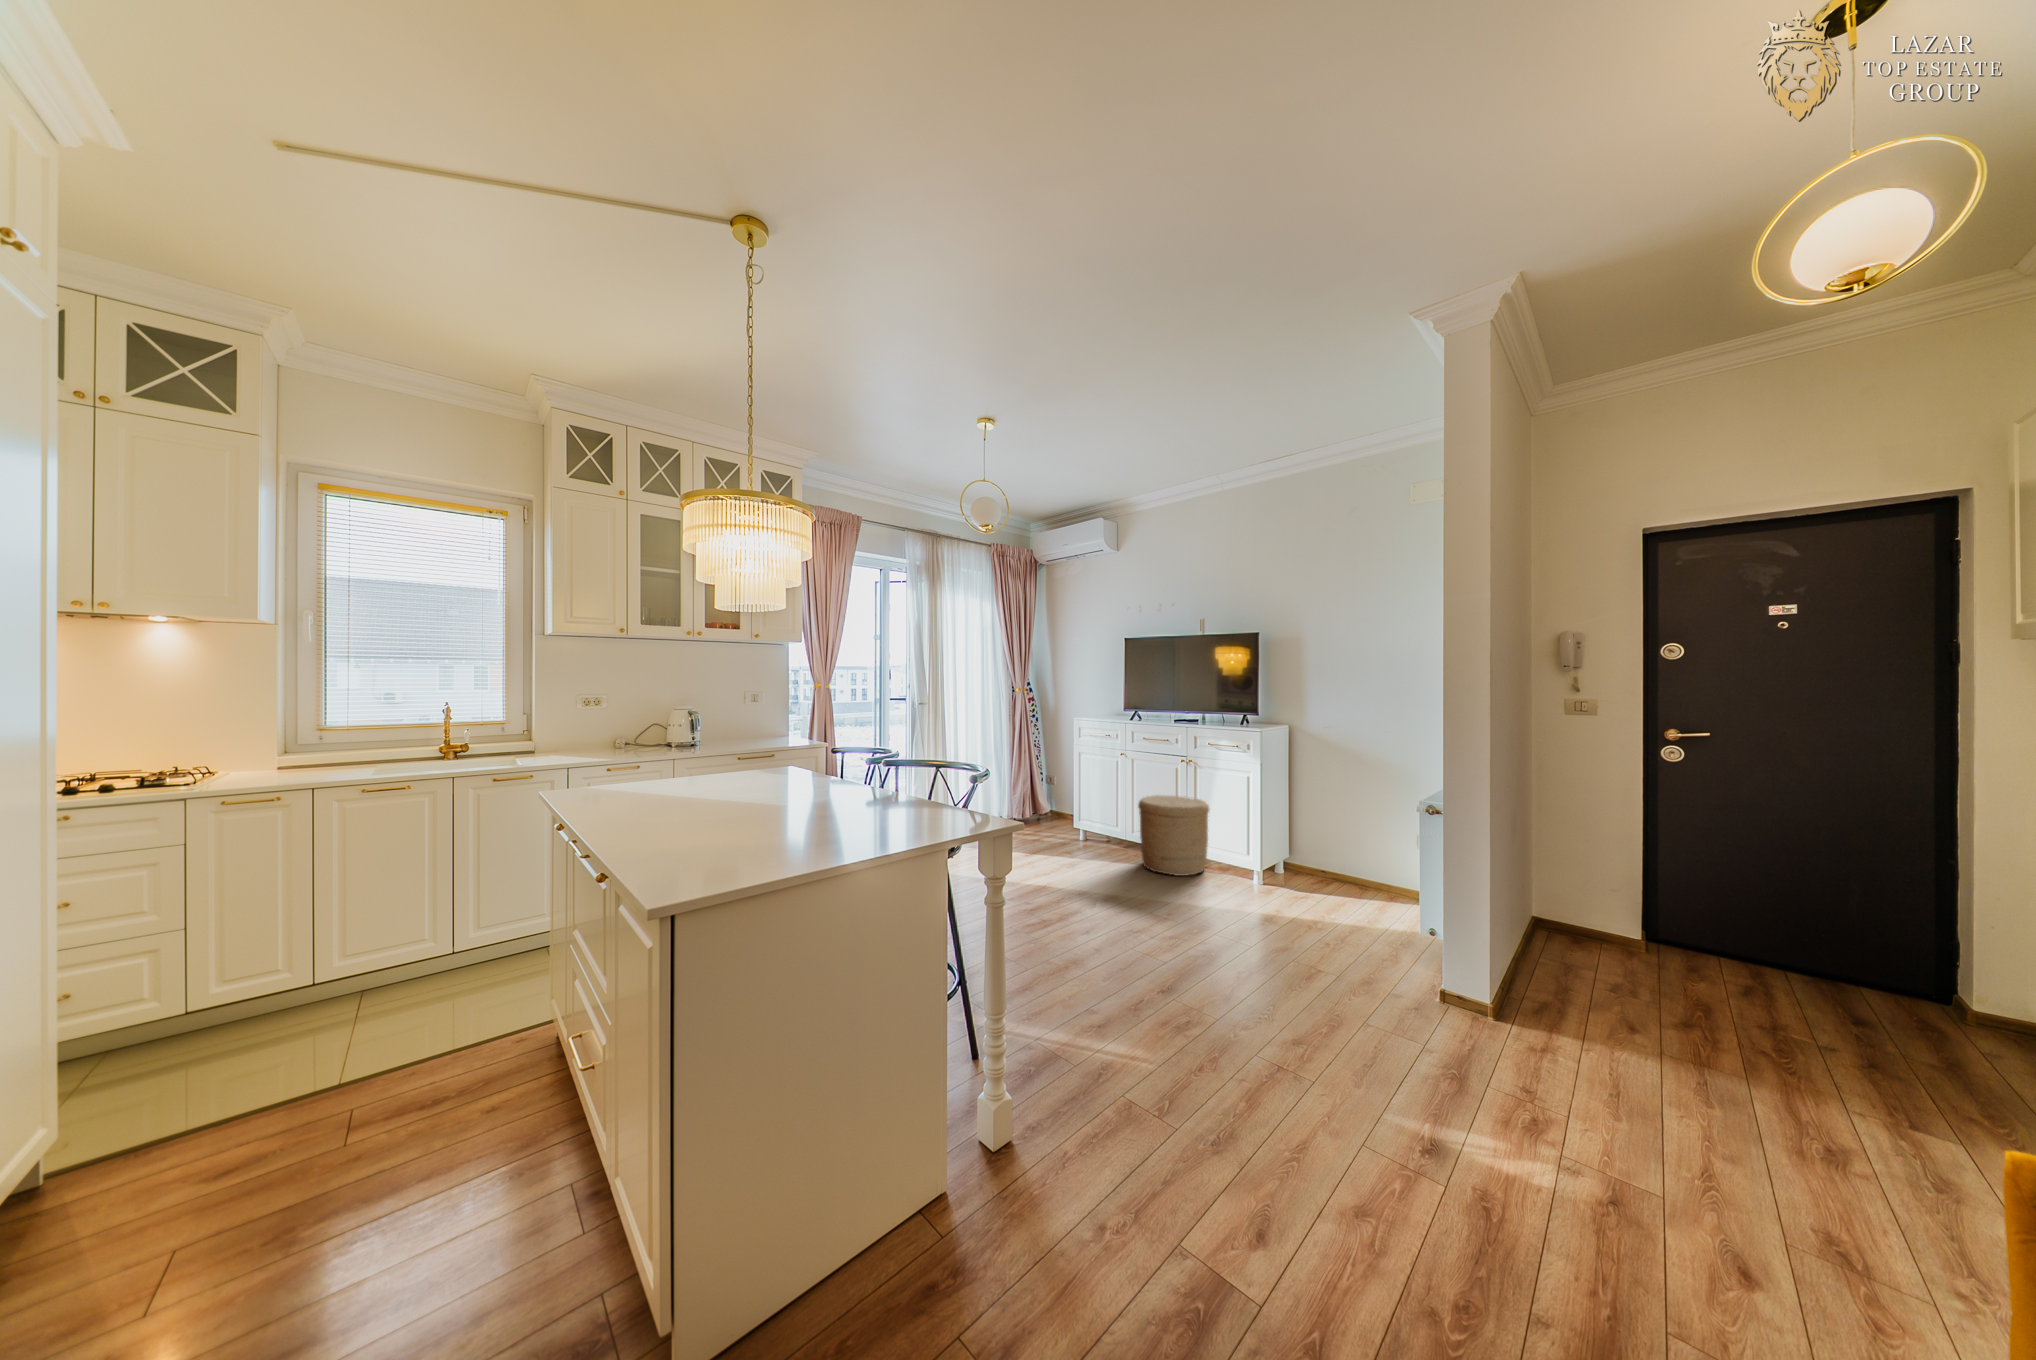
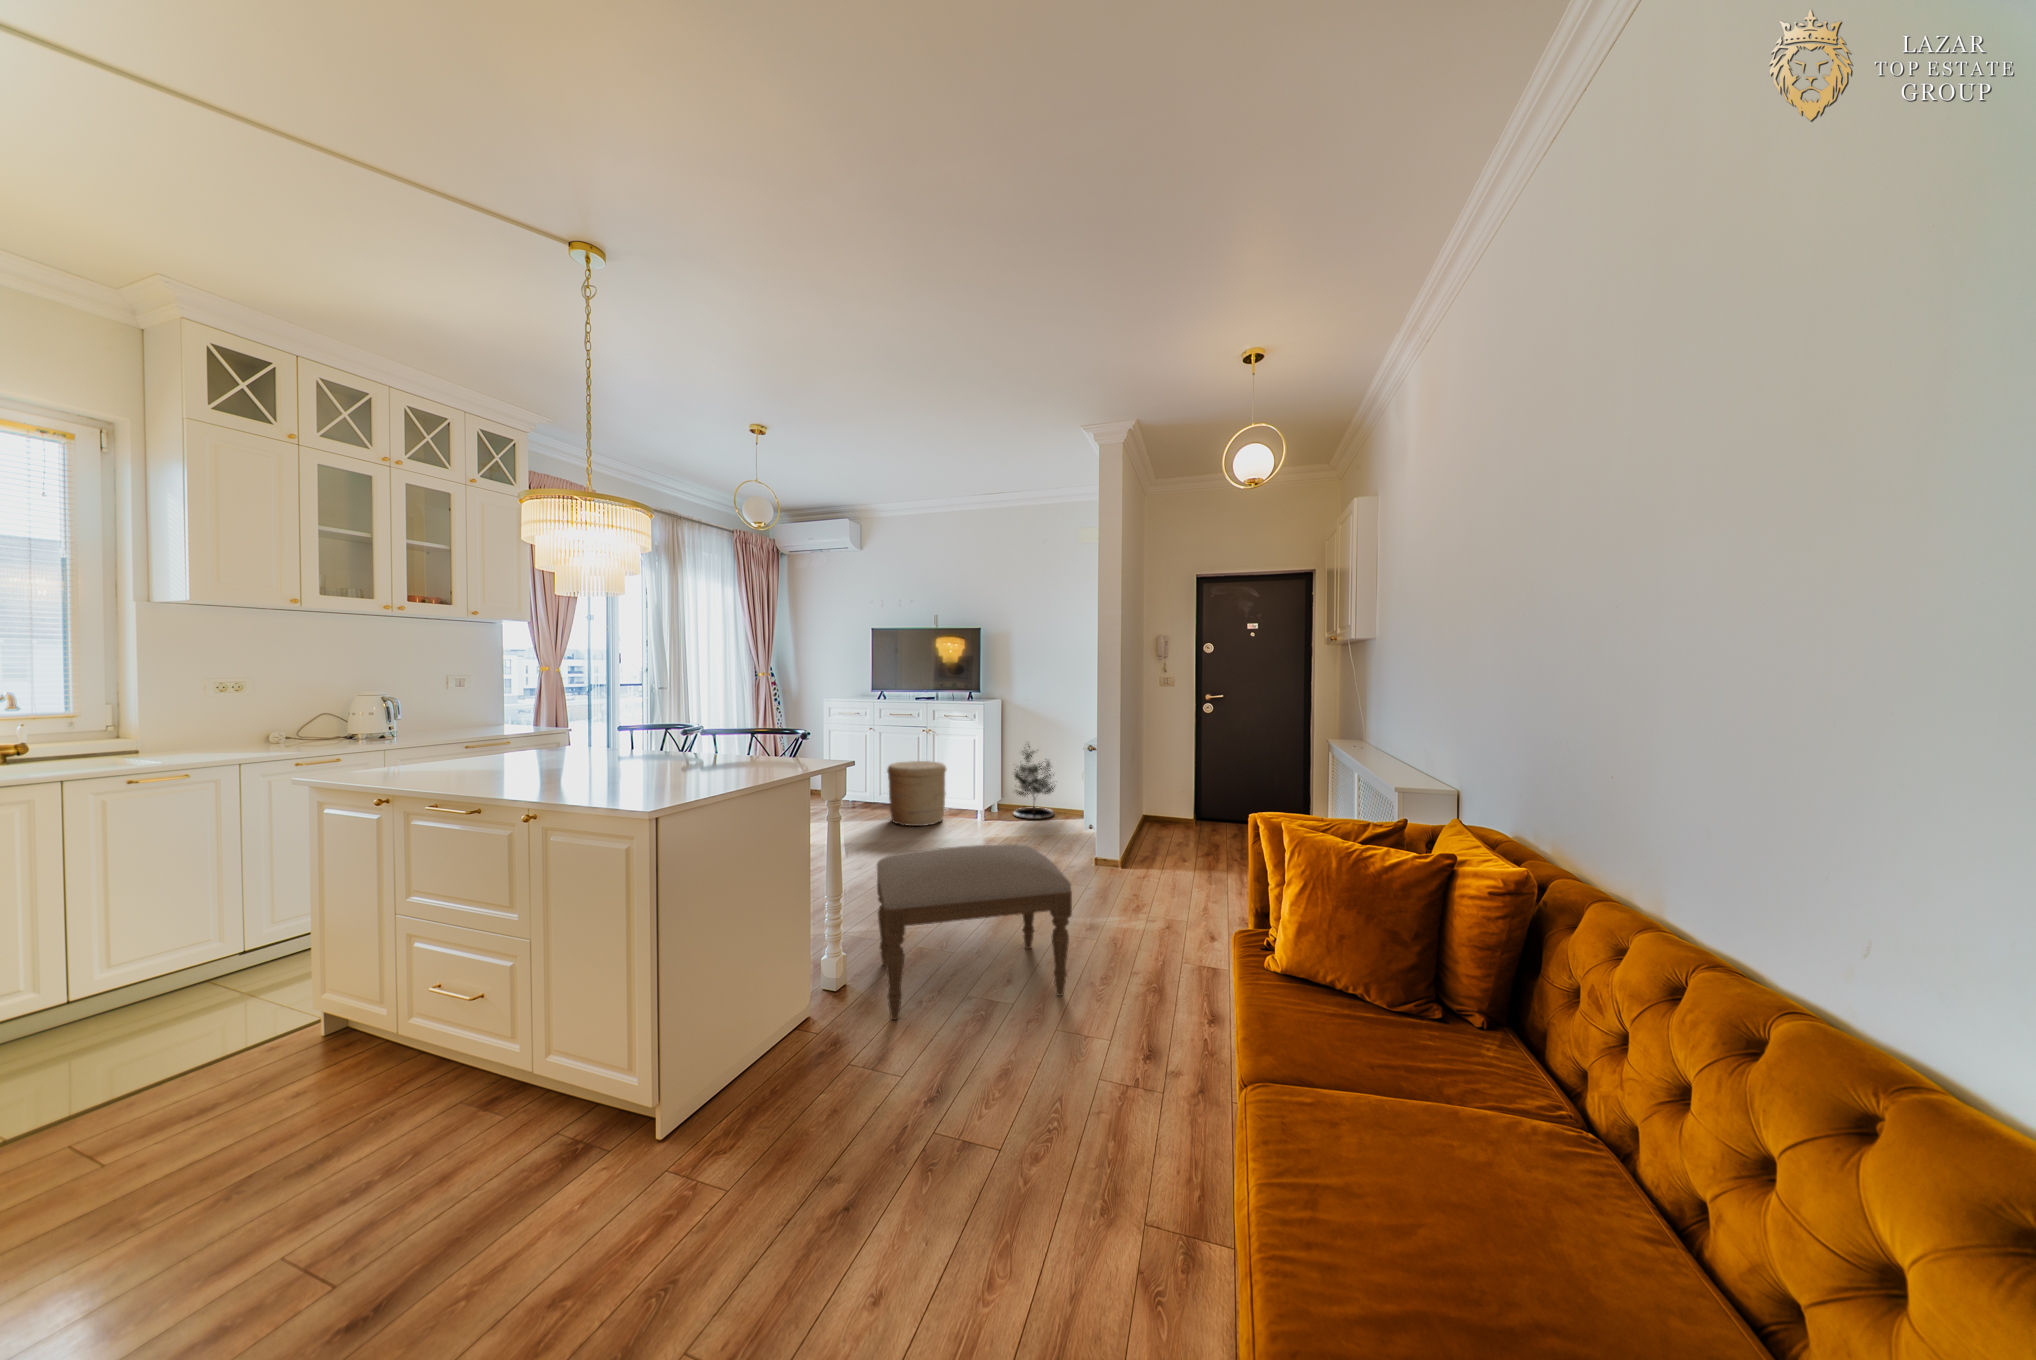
potted tree: none [1295,781,1362,886] -> present [1013,744,1055,819]
ottoman: none [1051,939,1338,1219] -> present [877,844,1072,1020]

